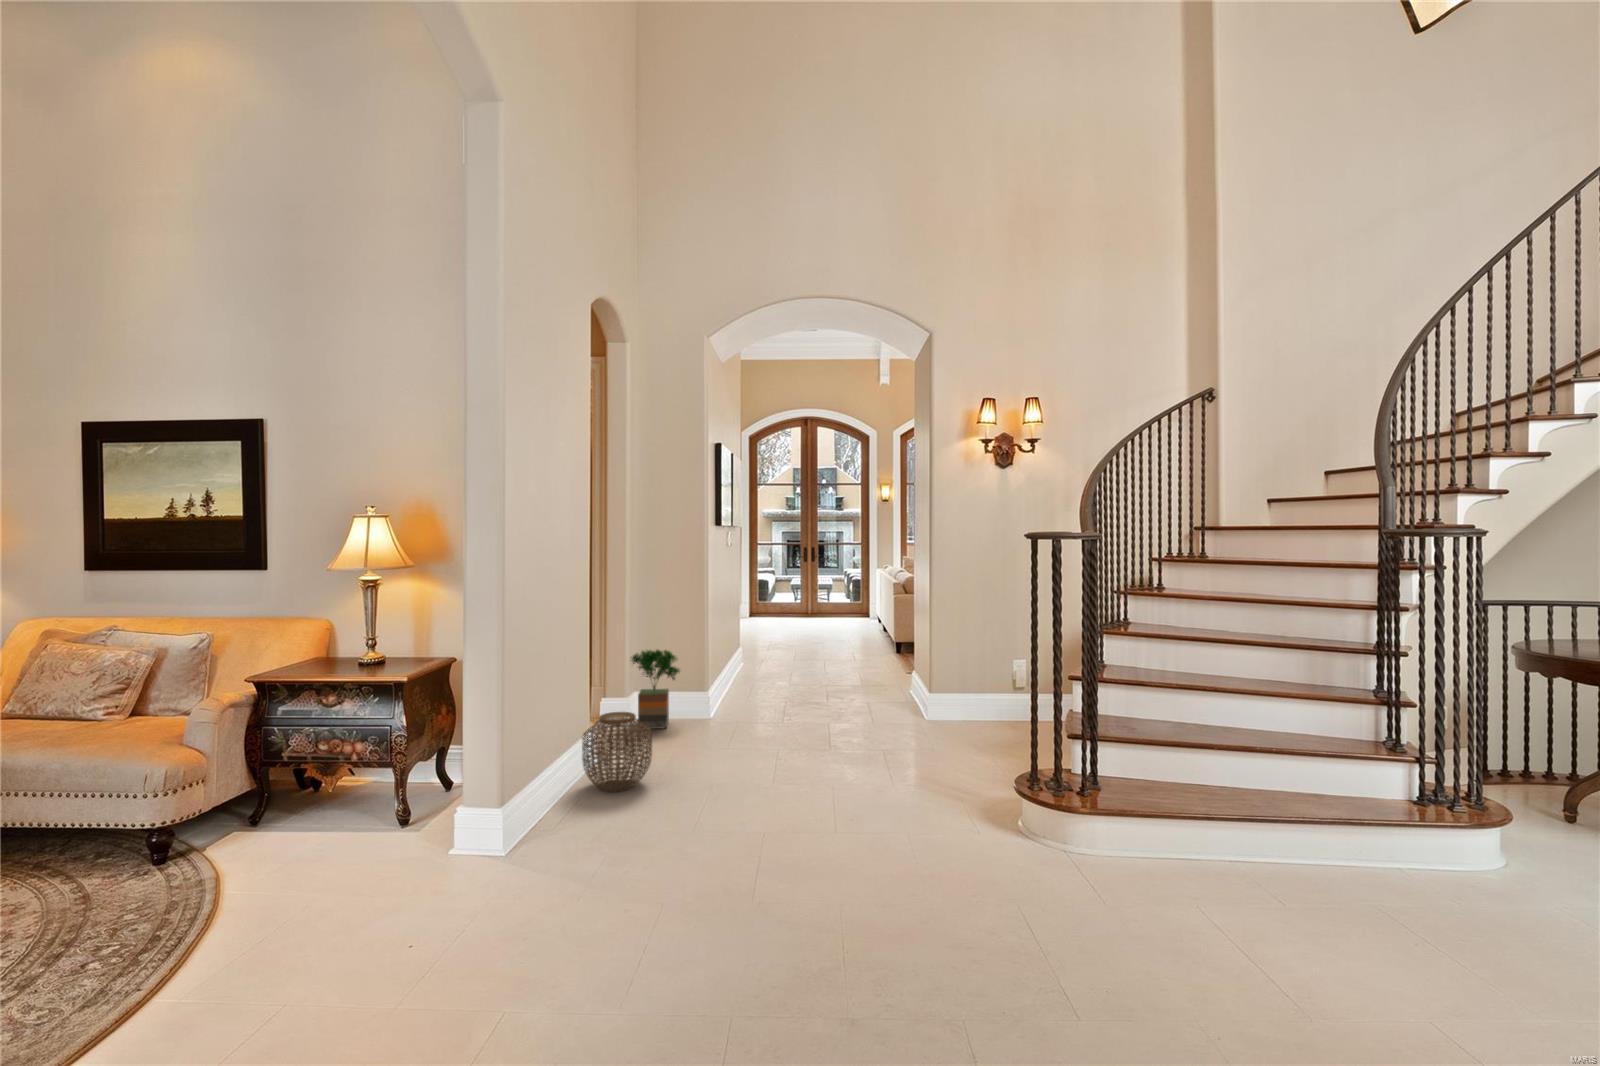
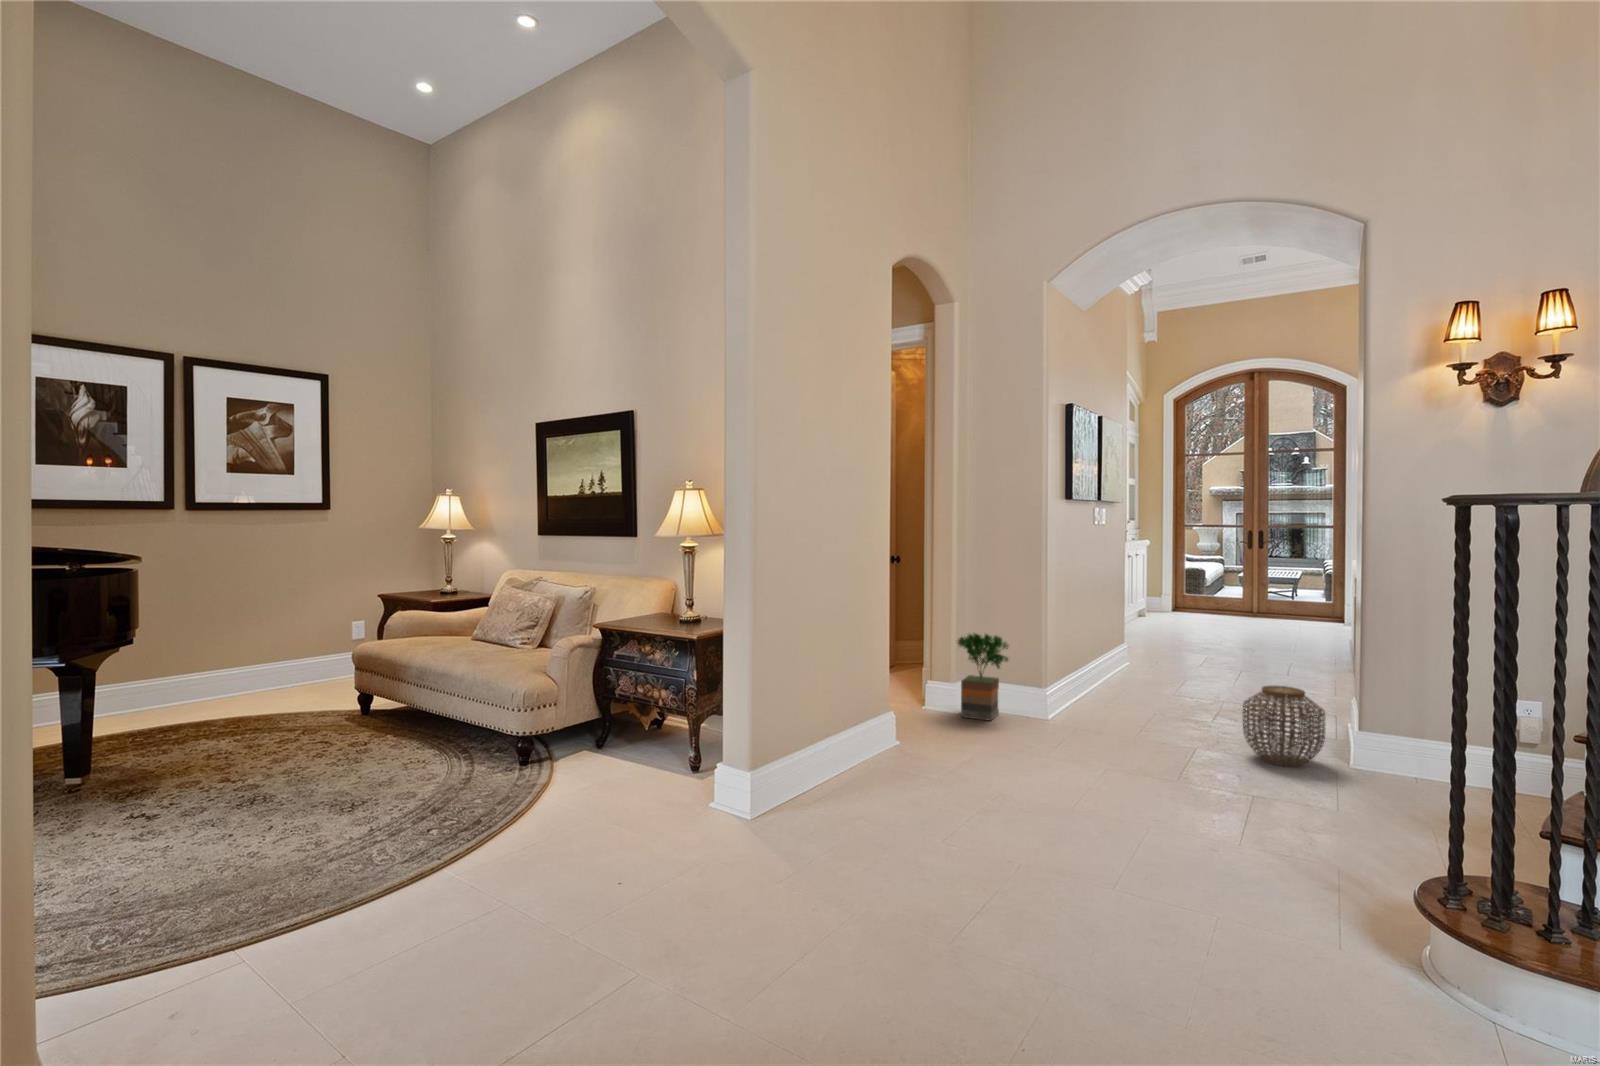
woven basket: present [582,712,652,792] -> present [1243,686,1325,767]

